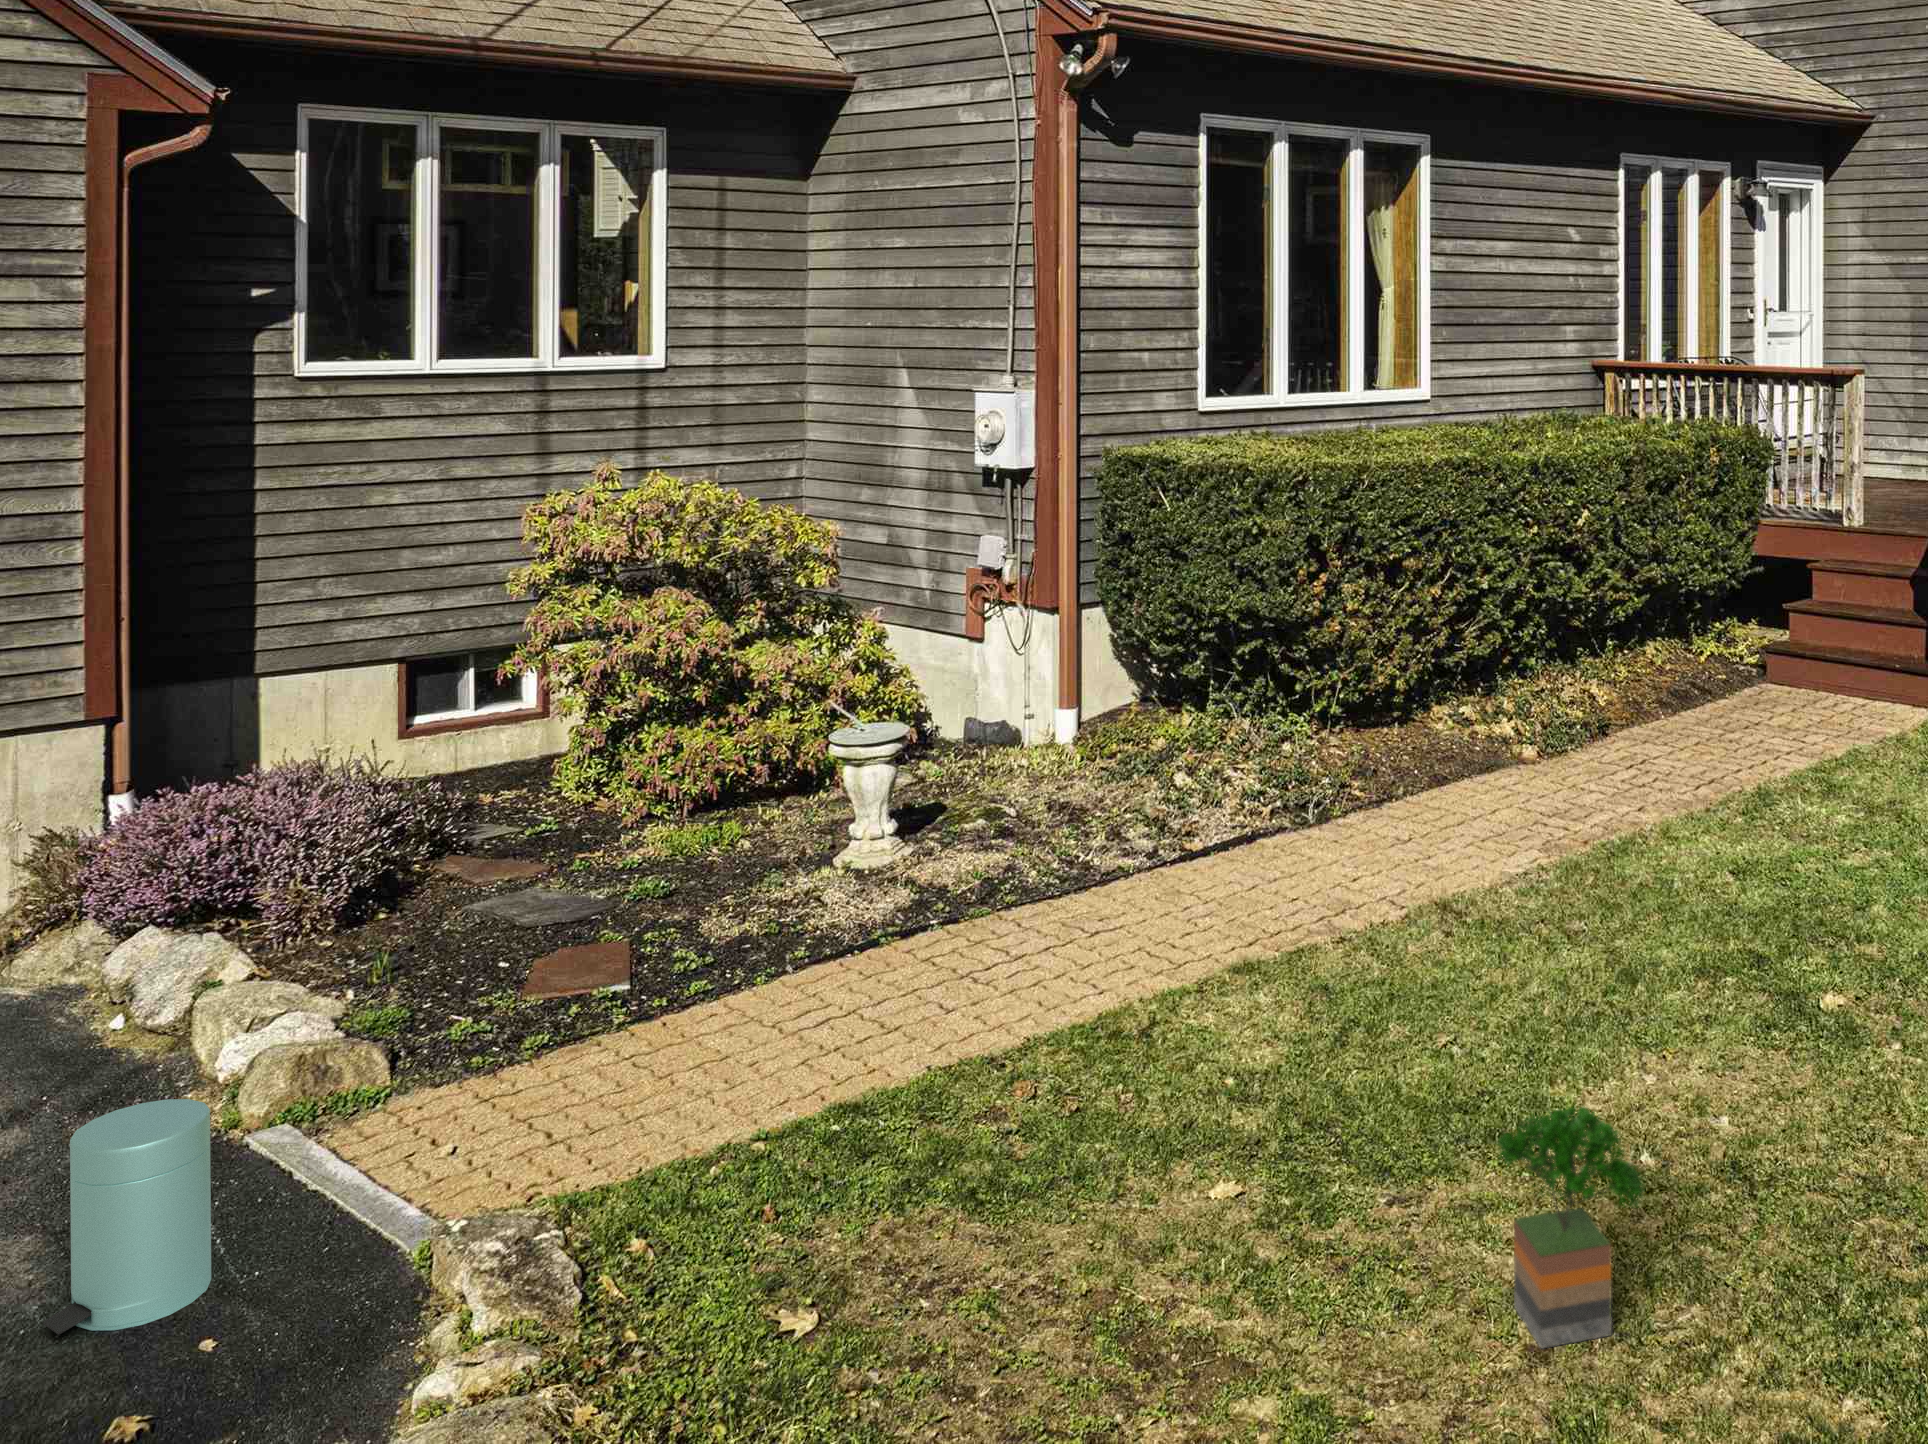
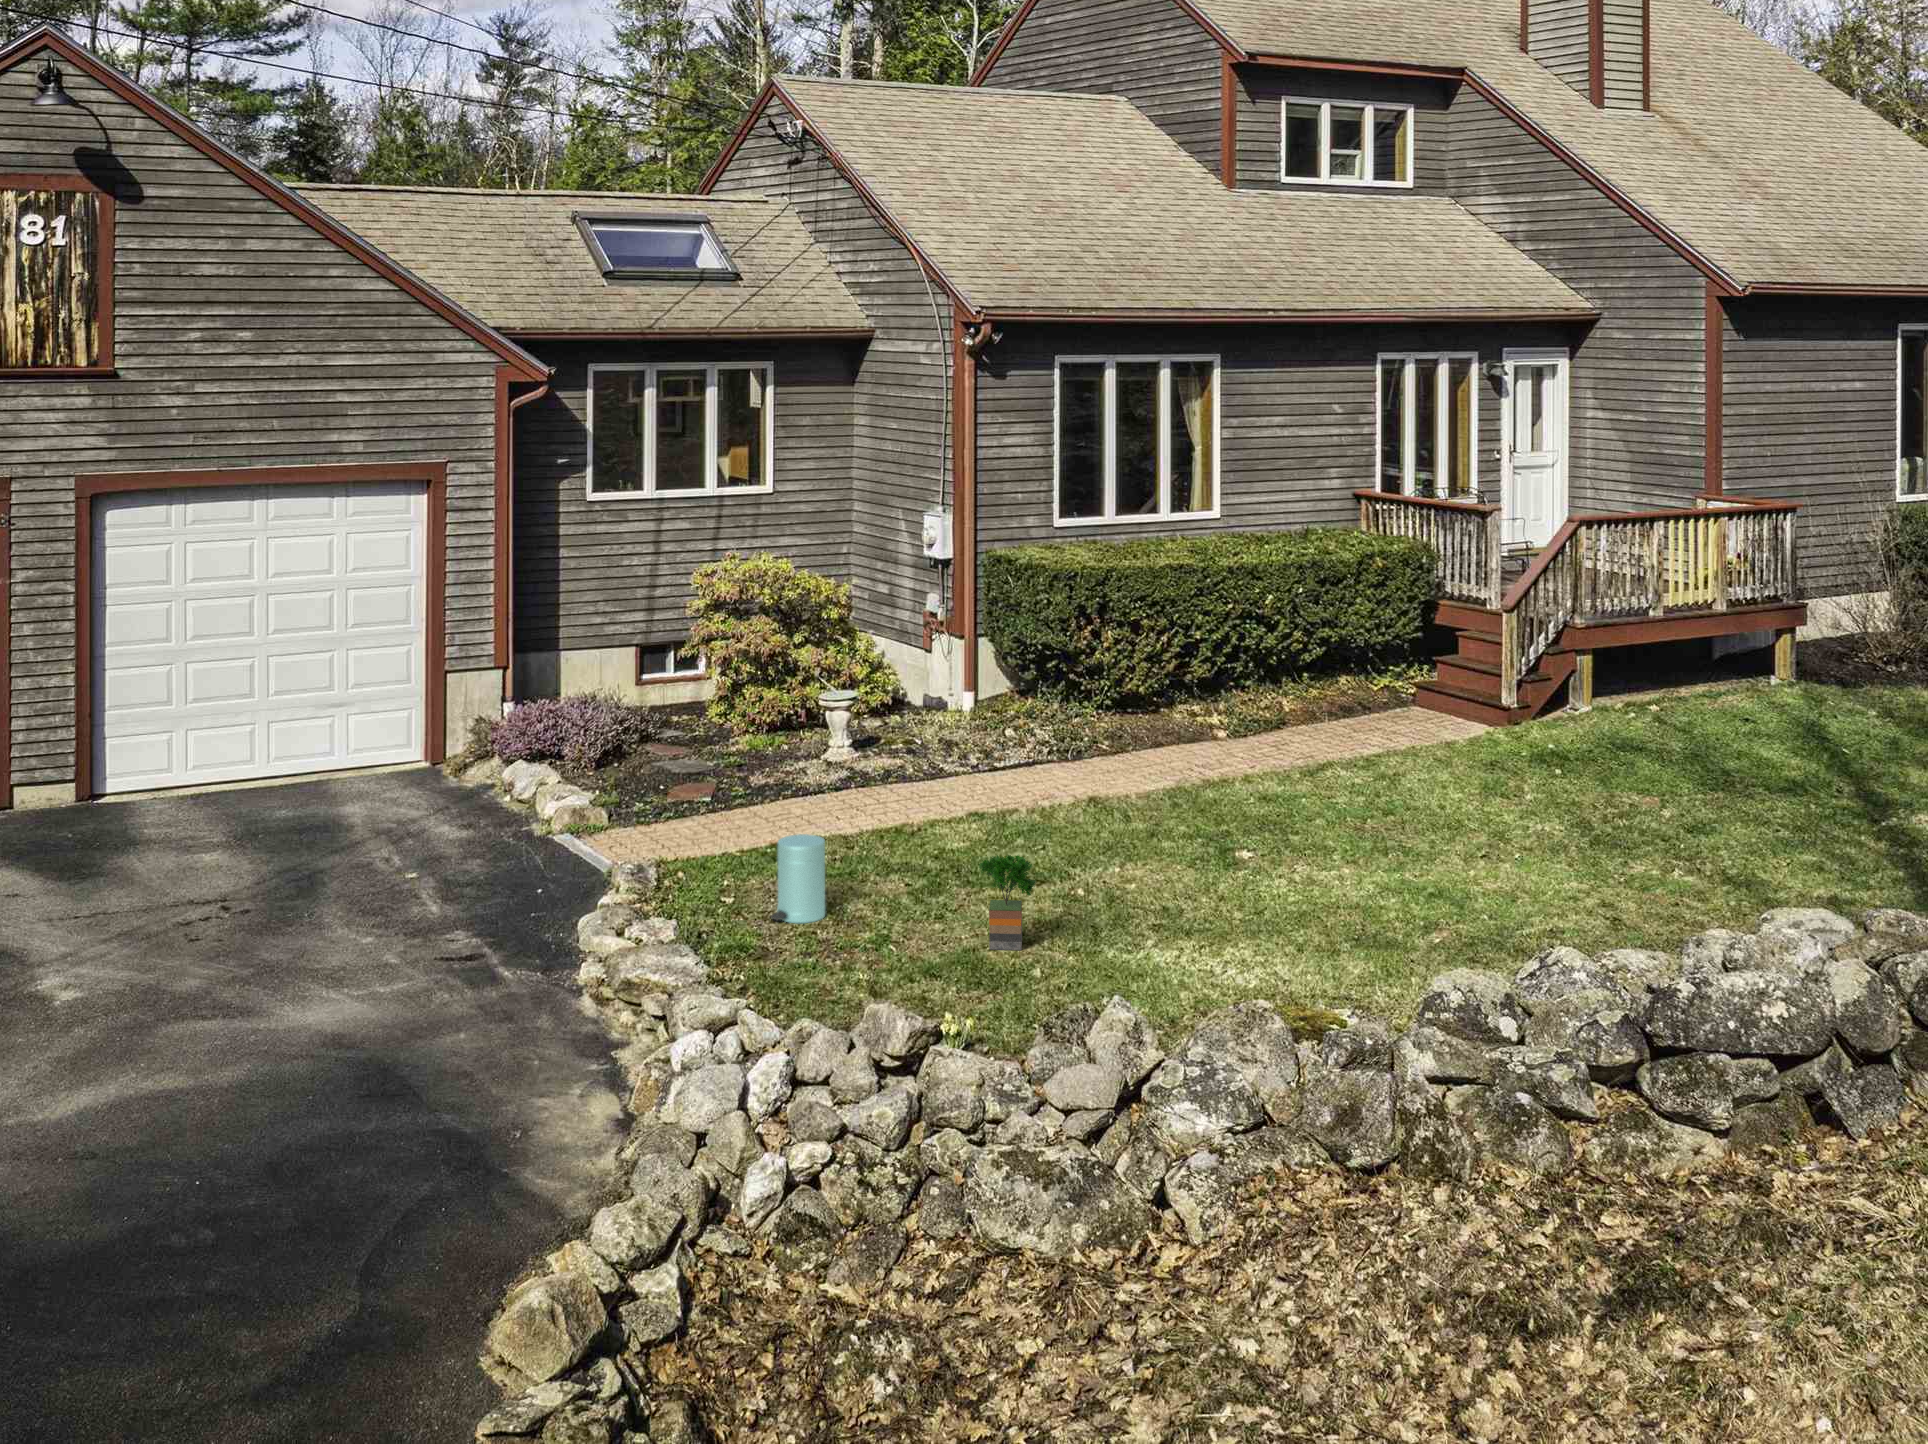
trash can: present [43,1099,211,1335] -> present [770,834,825,923]

